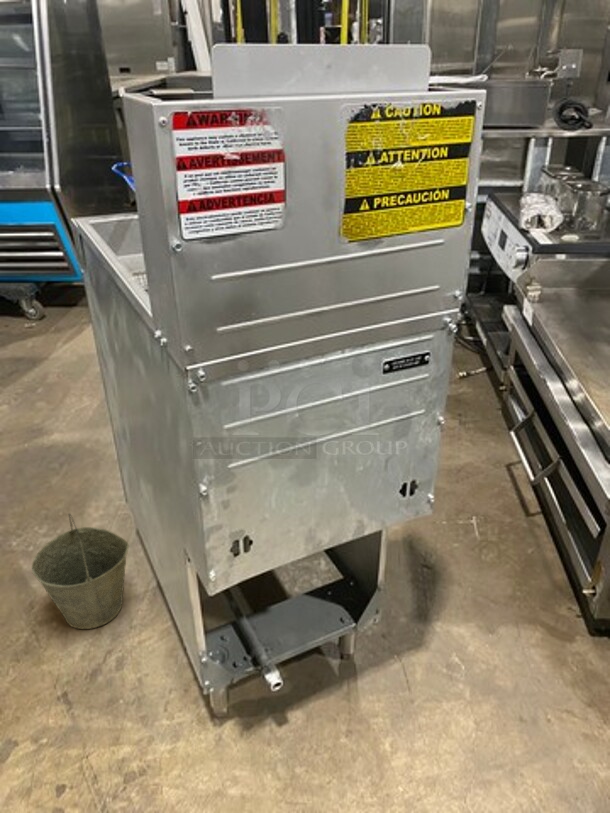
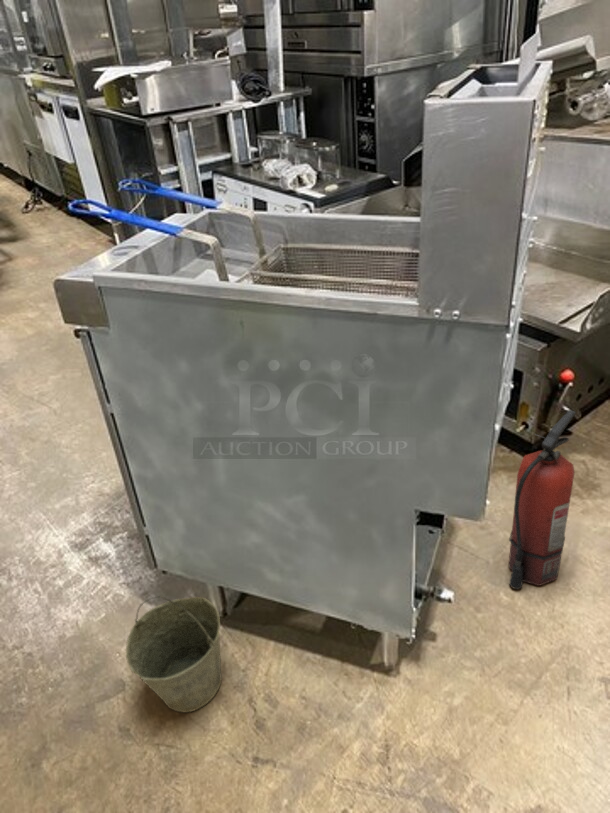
fire extinguisher: none [401,583,536,773] -> present [509,410,576,589]

